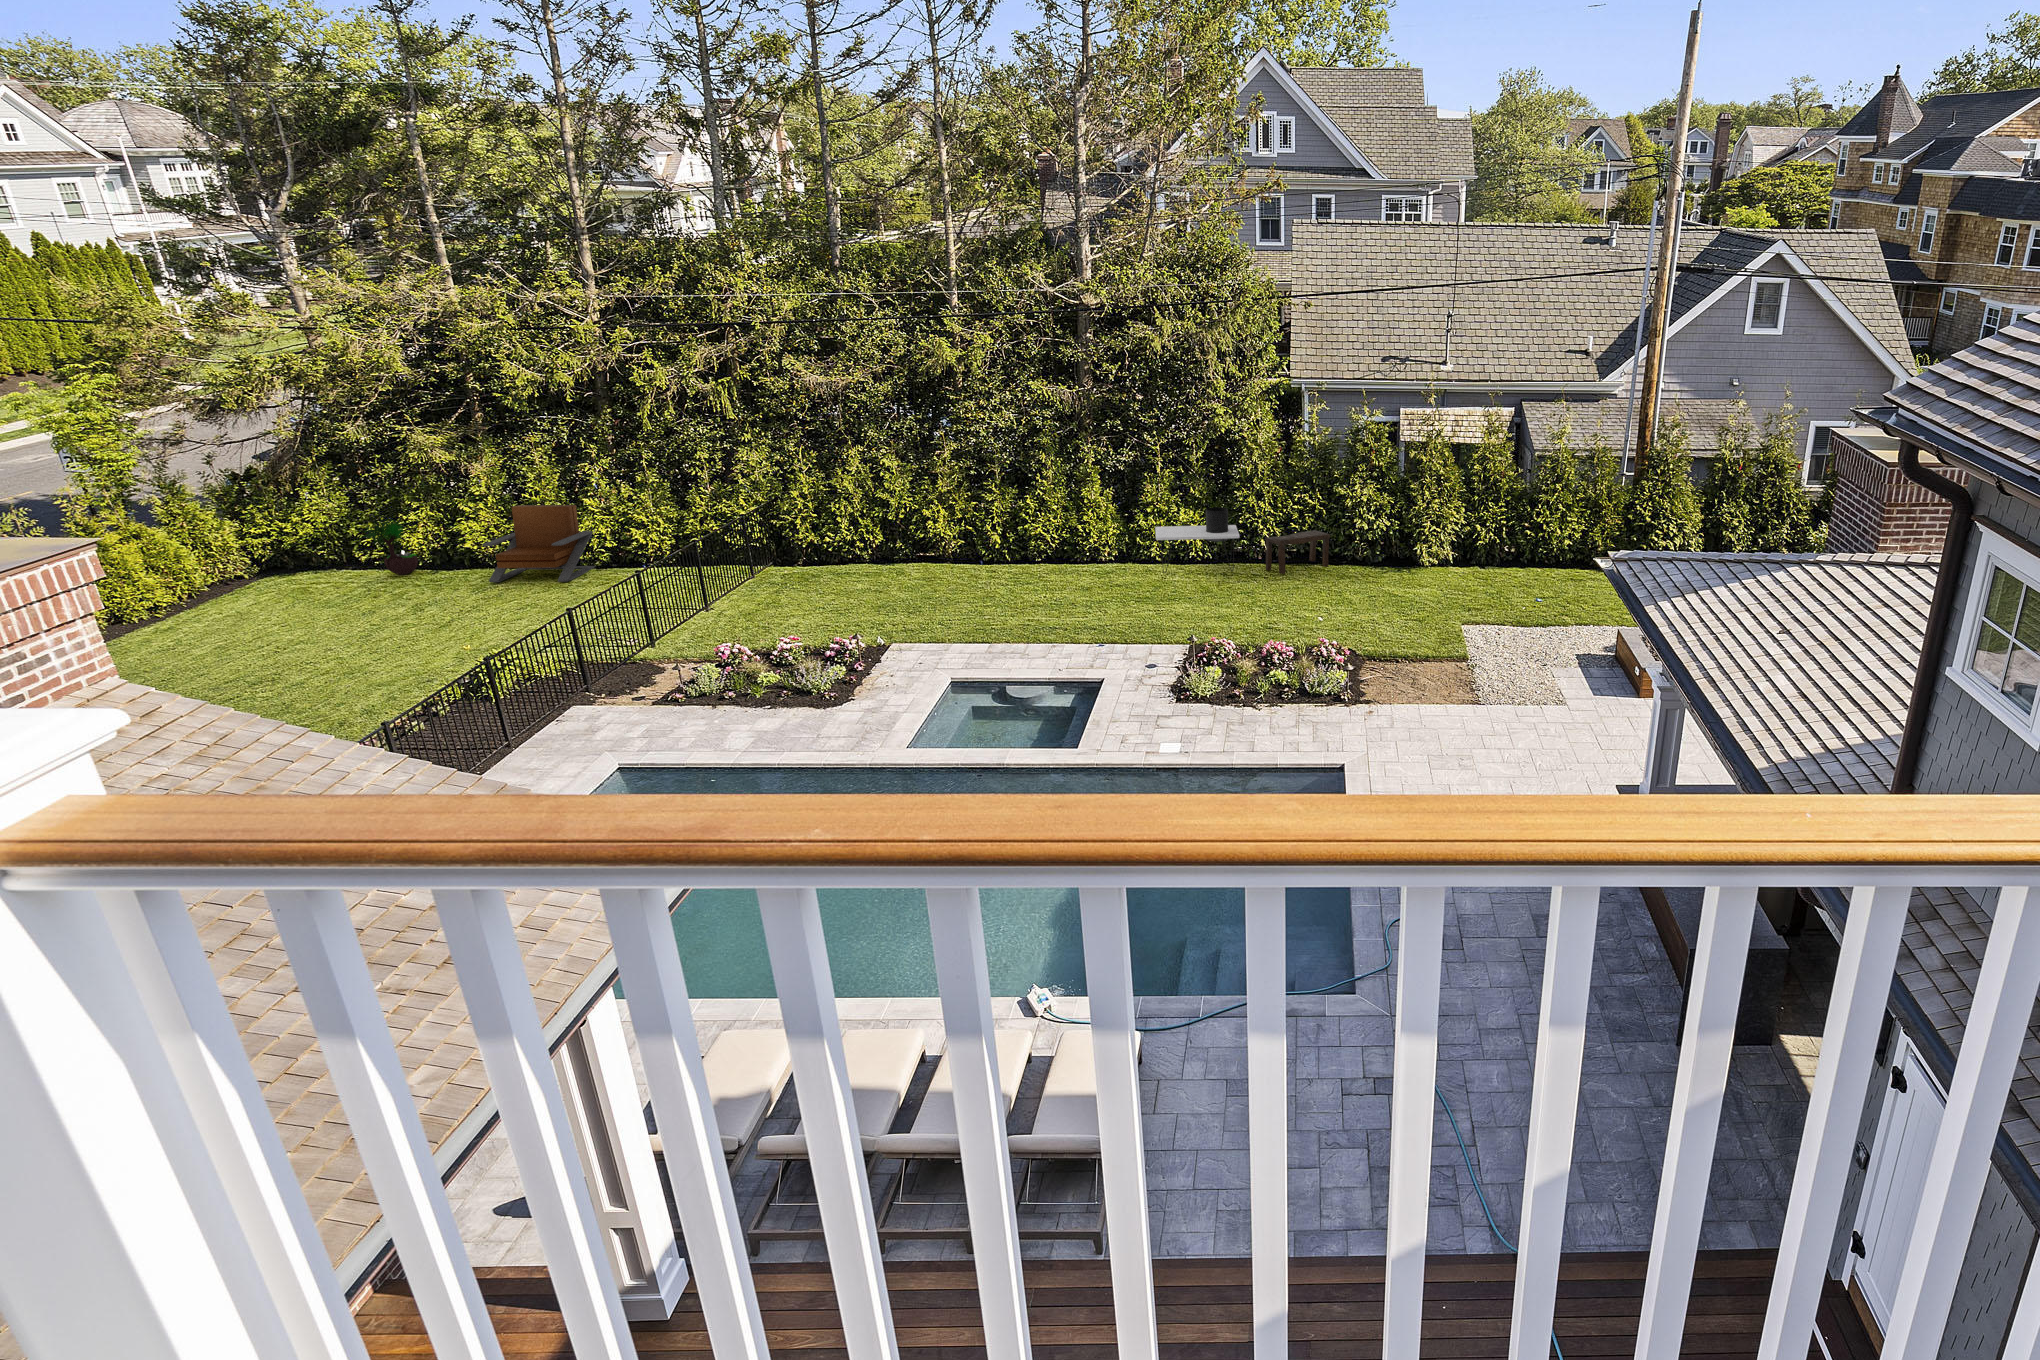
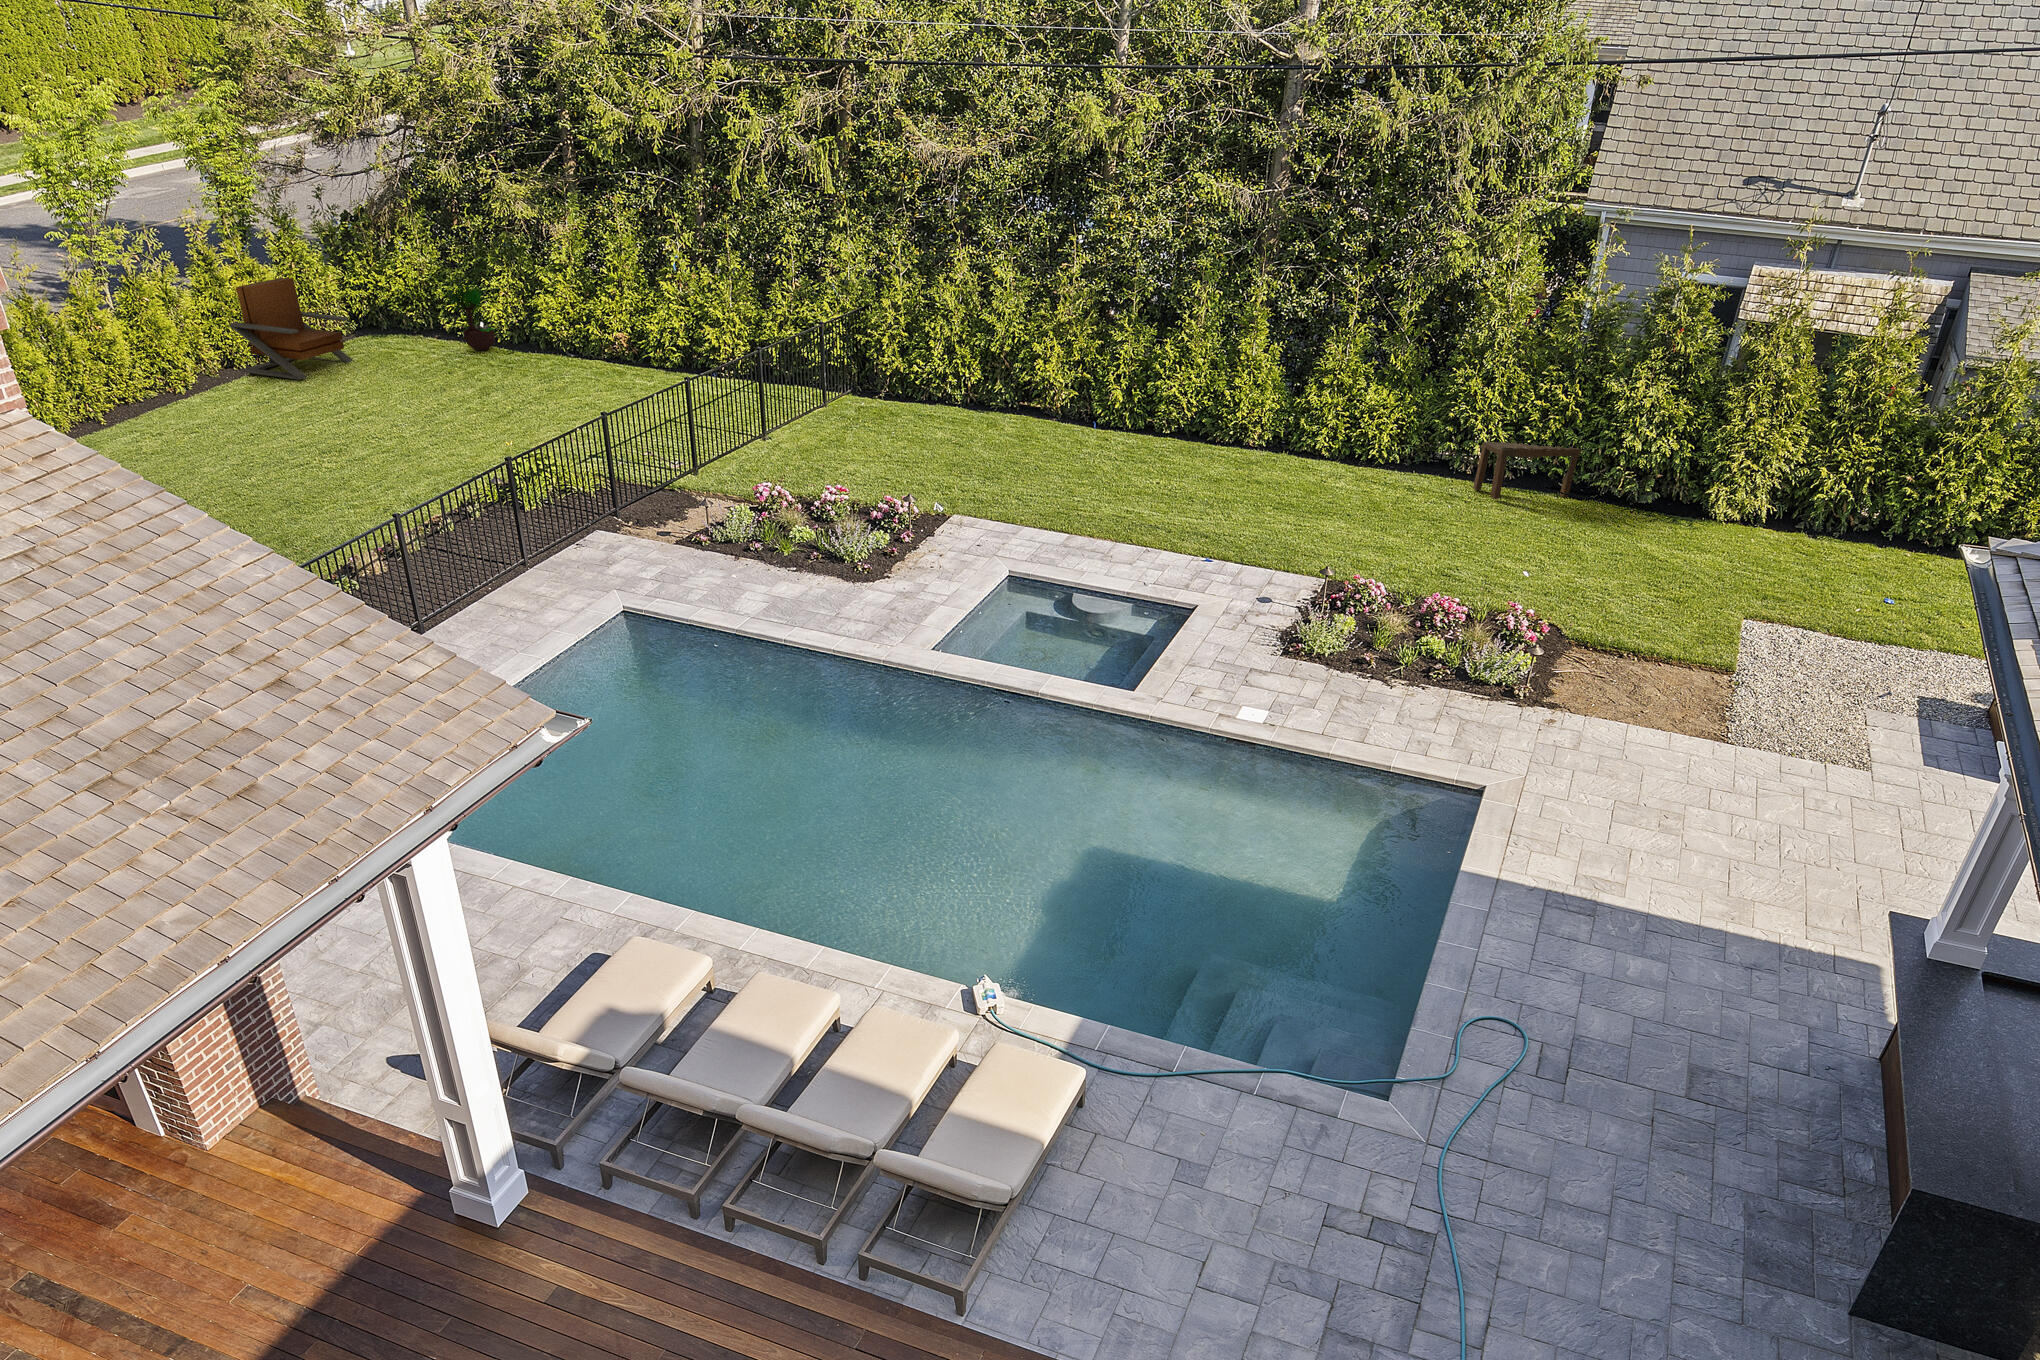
lounge chair: present [482,505,596,582] -> present [229,278,353,379]
side table: present [1155,507,1240,573] -> none [1324,386,1446,485]

